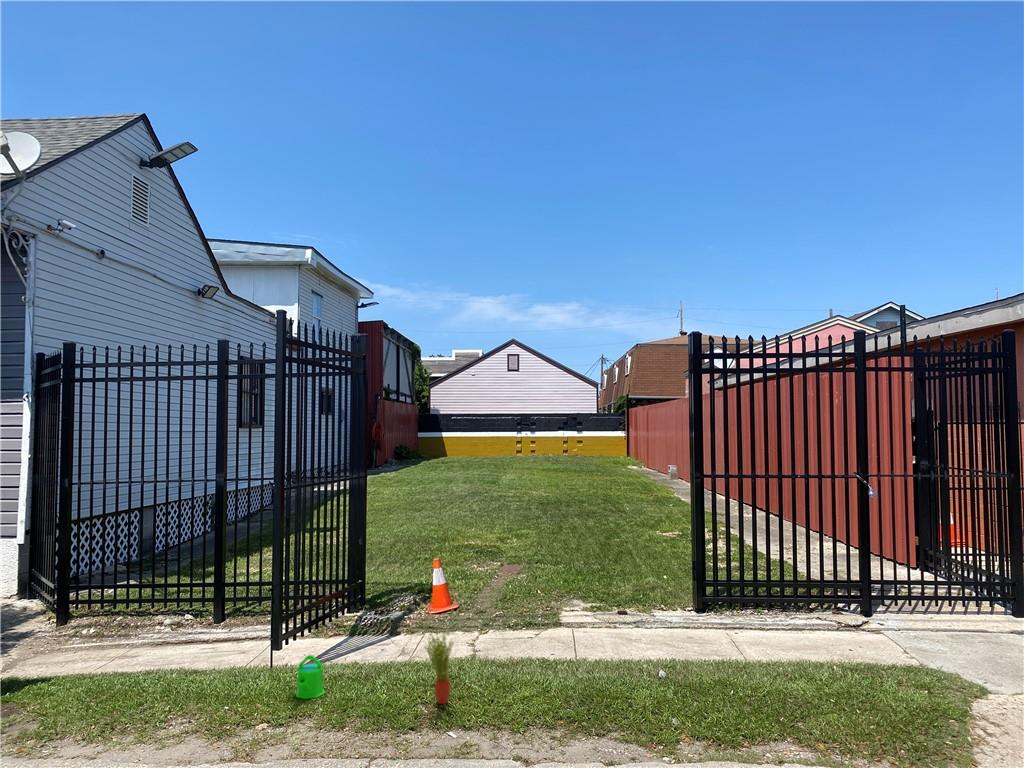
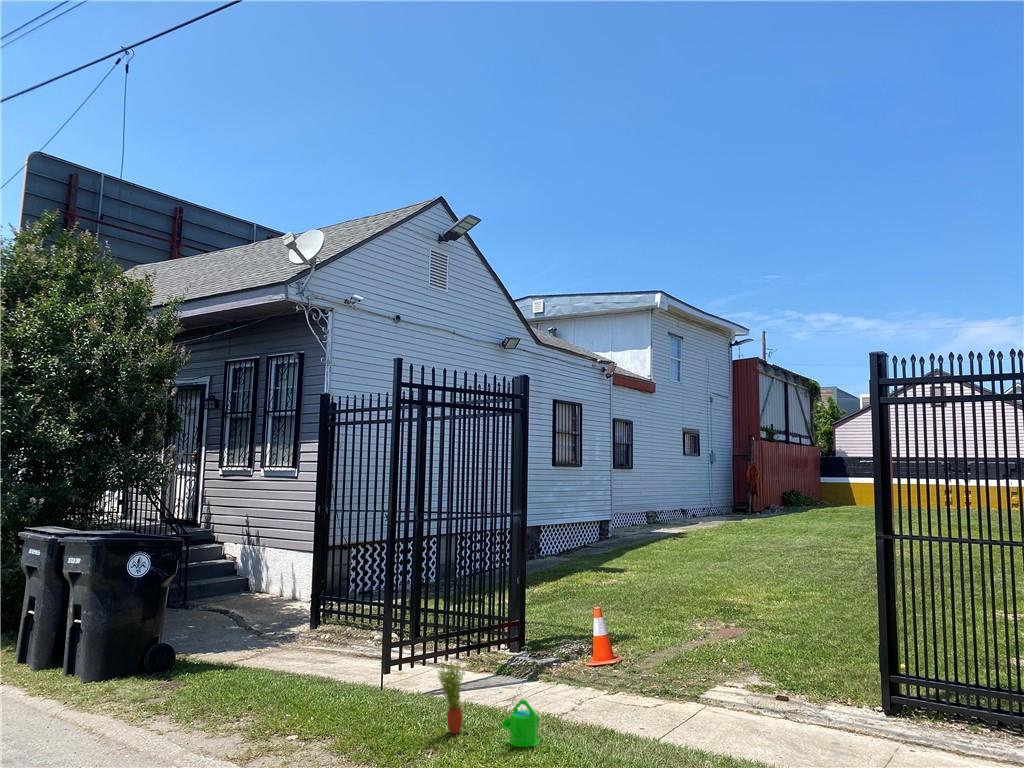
watering can: present [296,655,325,699] -> present [502,700,539,747]

